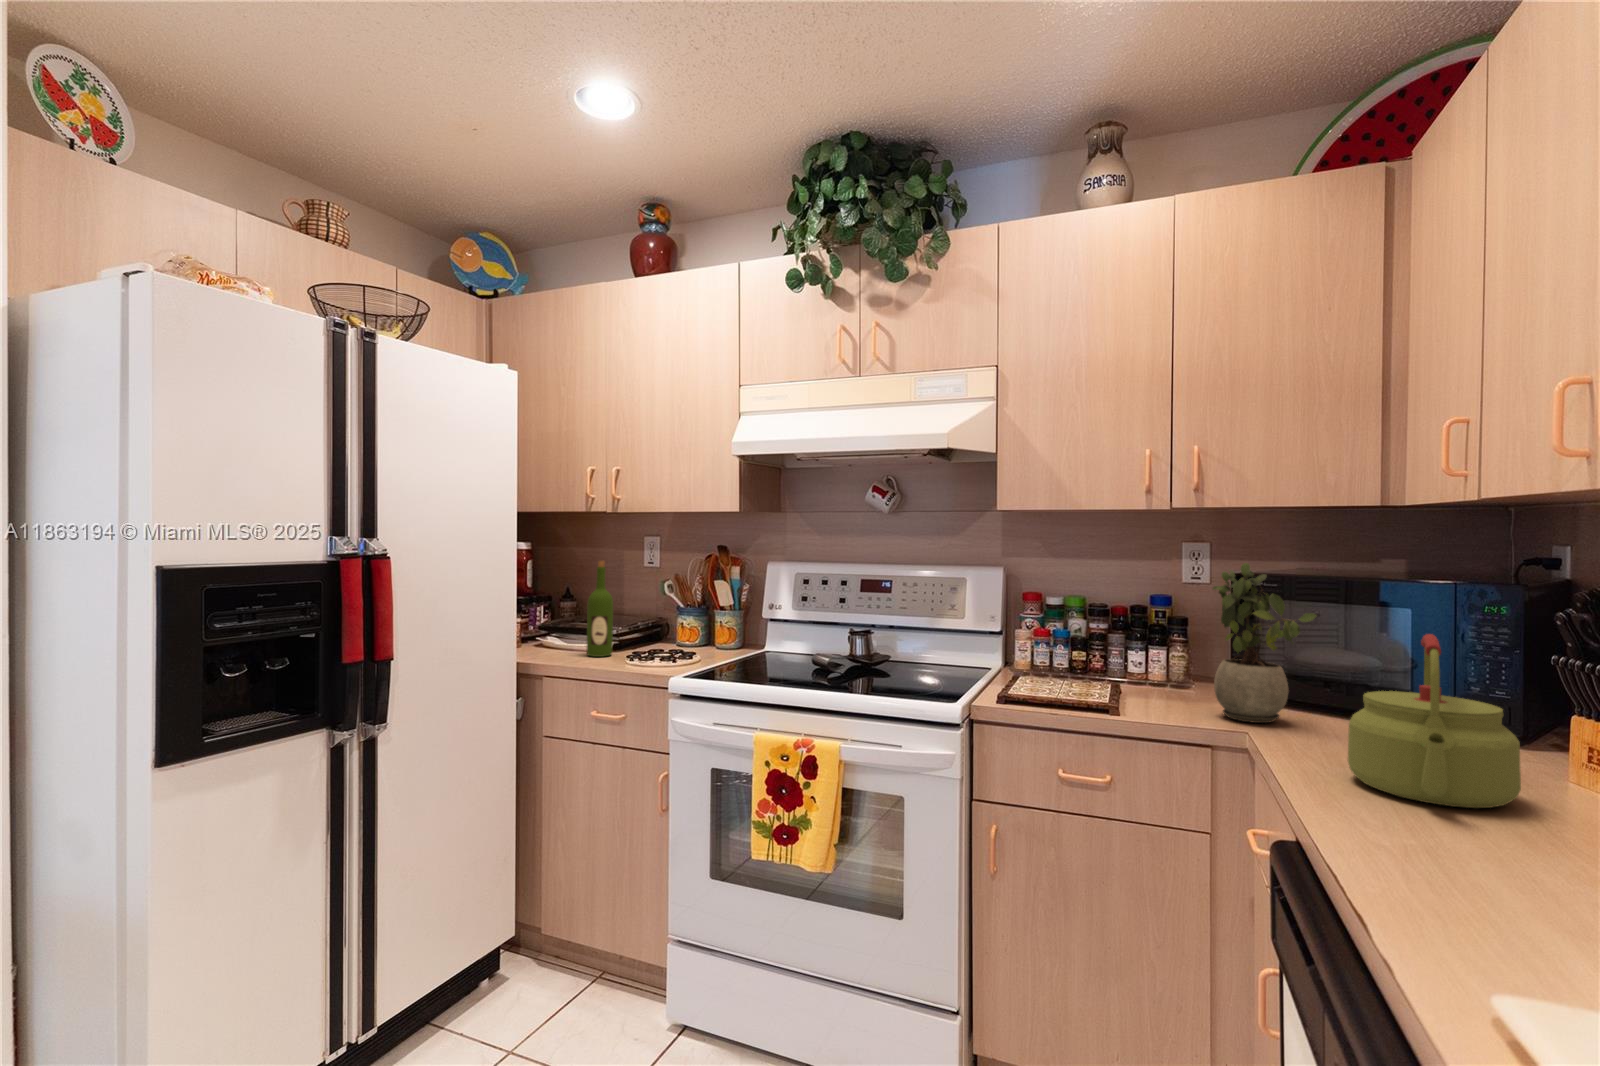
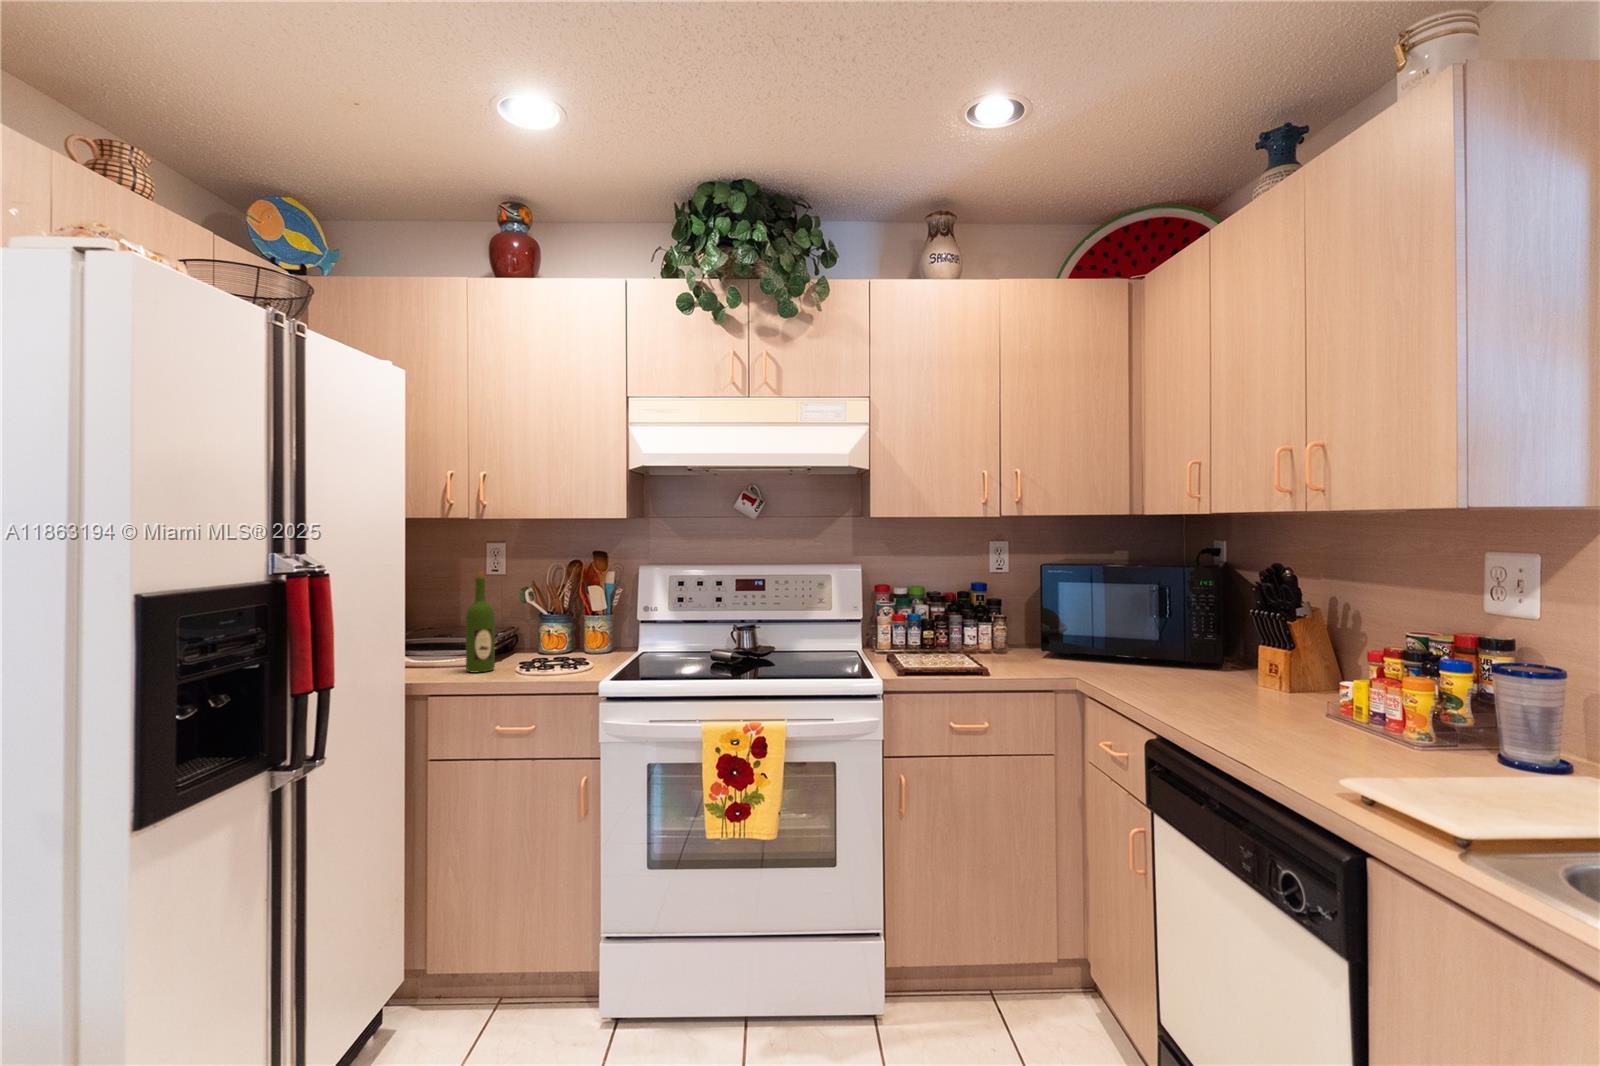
potted plant: present [1213,563,1316,723] -> none [1035,554,1113,667]
kettle: present [1348,634,1521,808] -> none [1169,598,1269,705]

